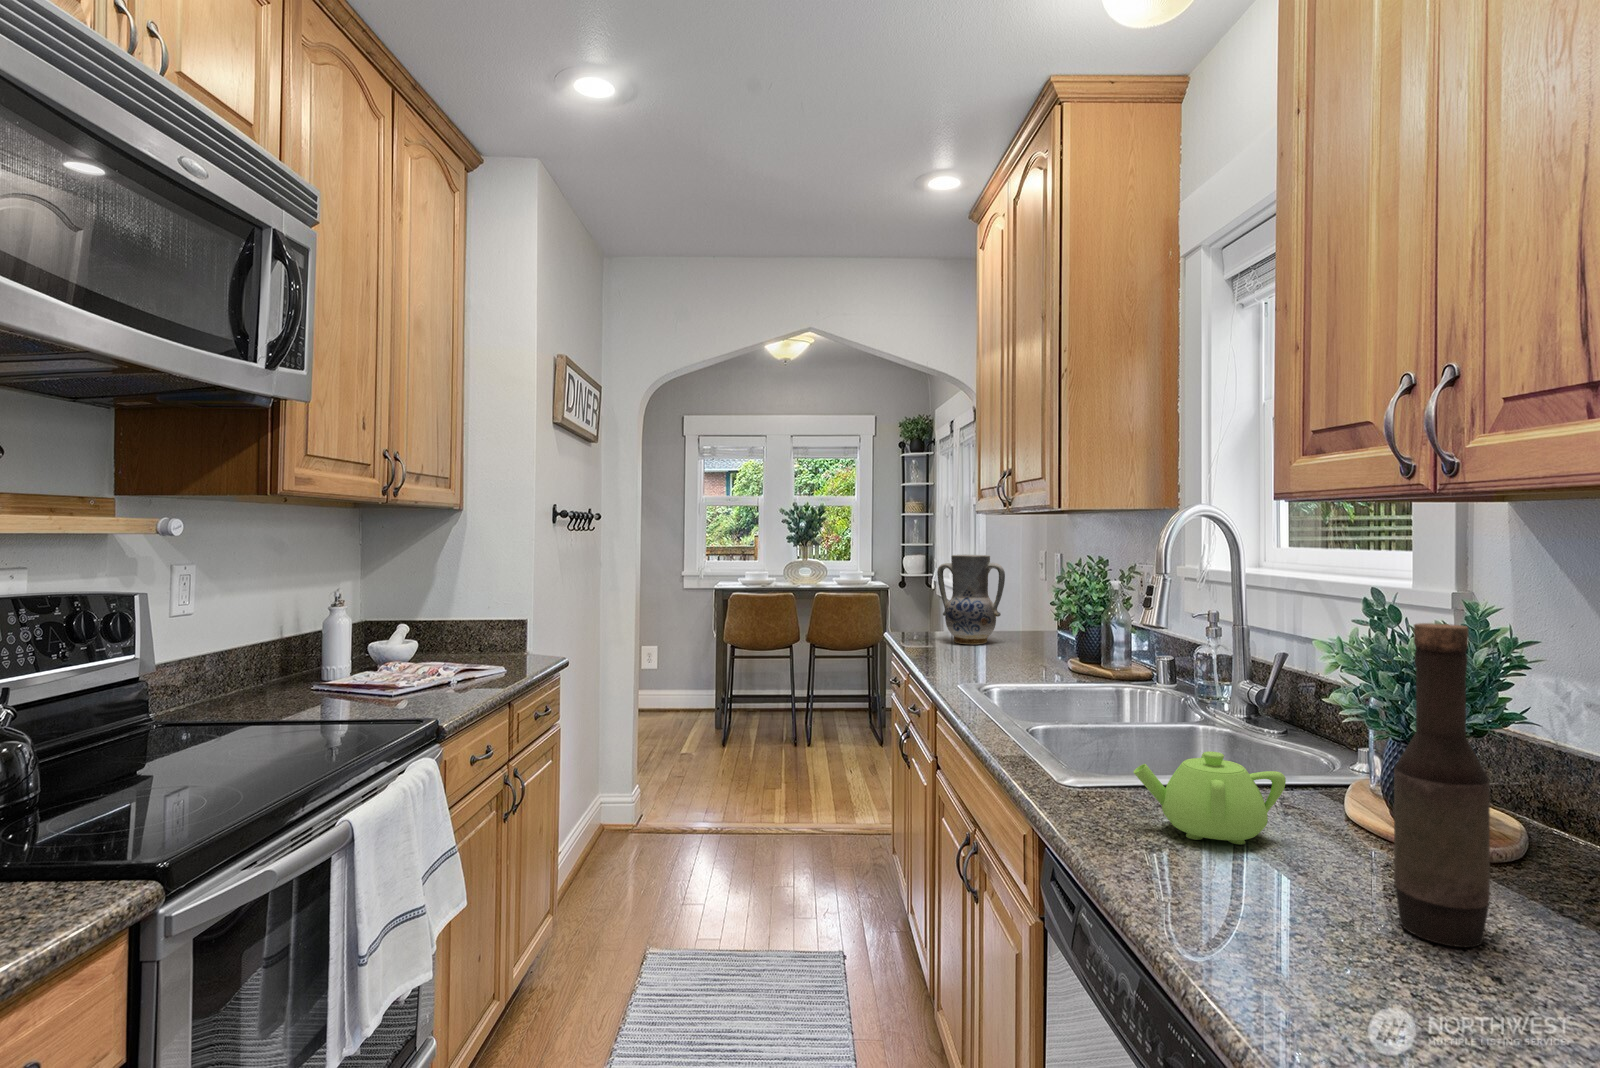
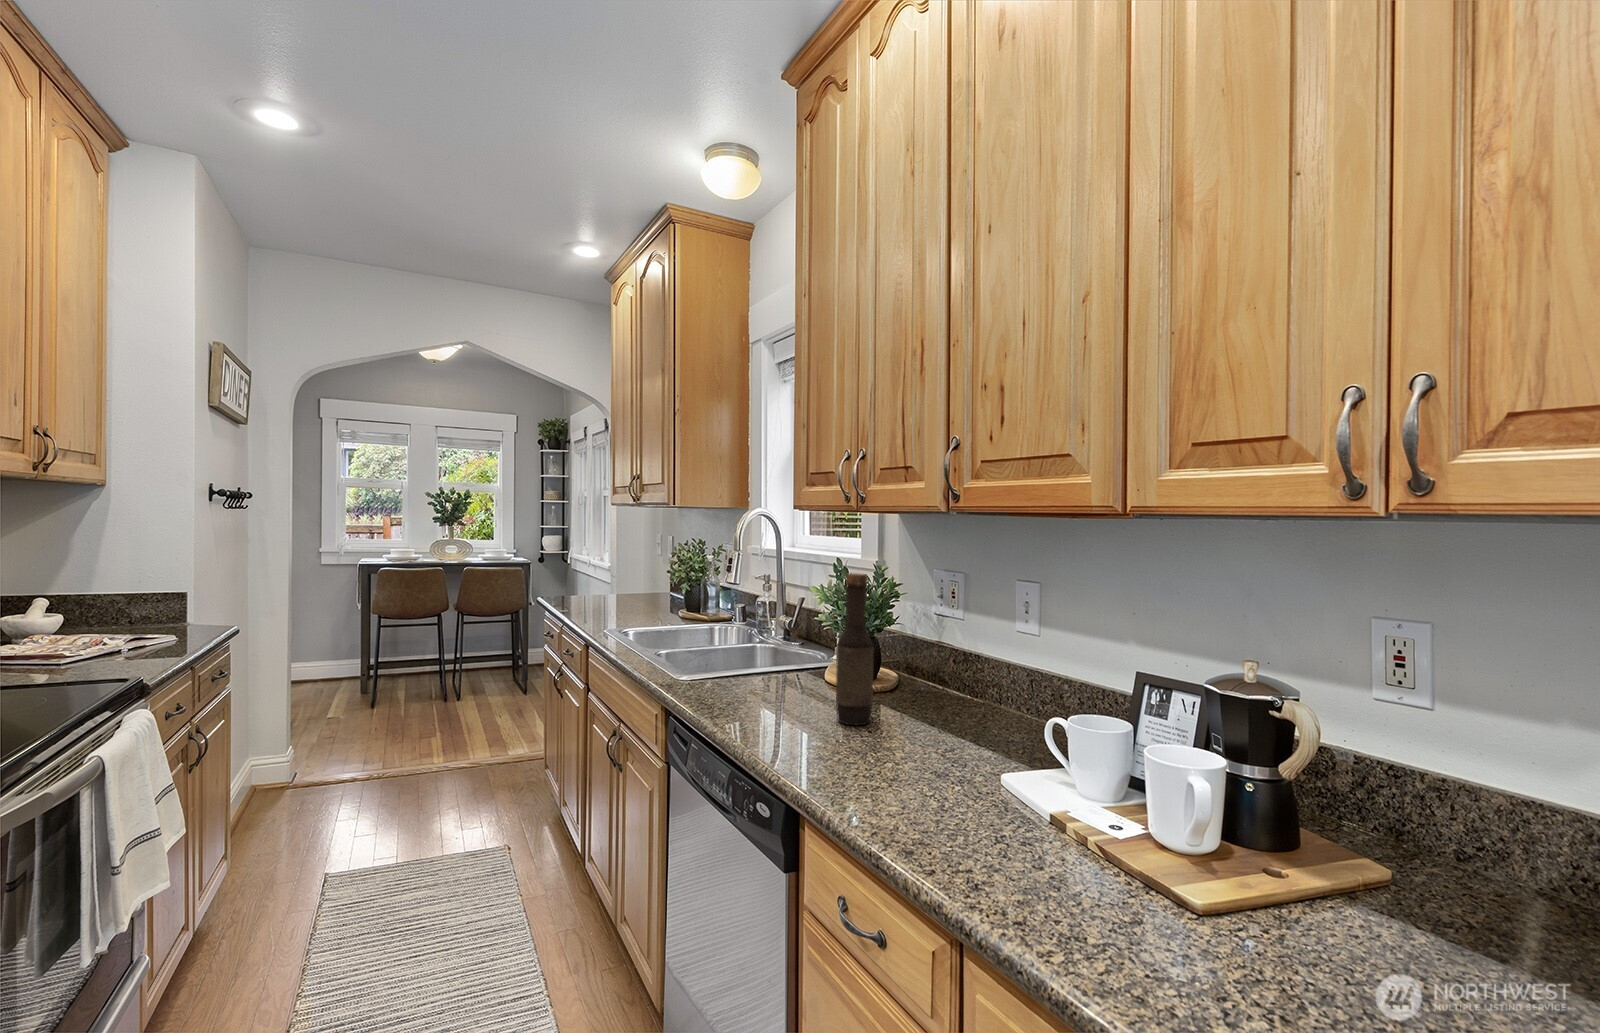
vase: present [937,554,1005,645] -> none [581,536,632,603]
teapot: present [1133,751,1286,844] -> none [717,649,795,698]

